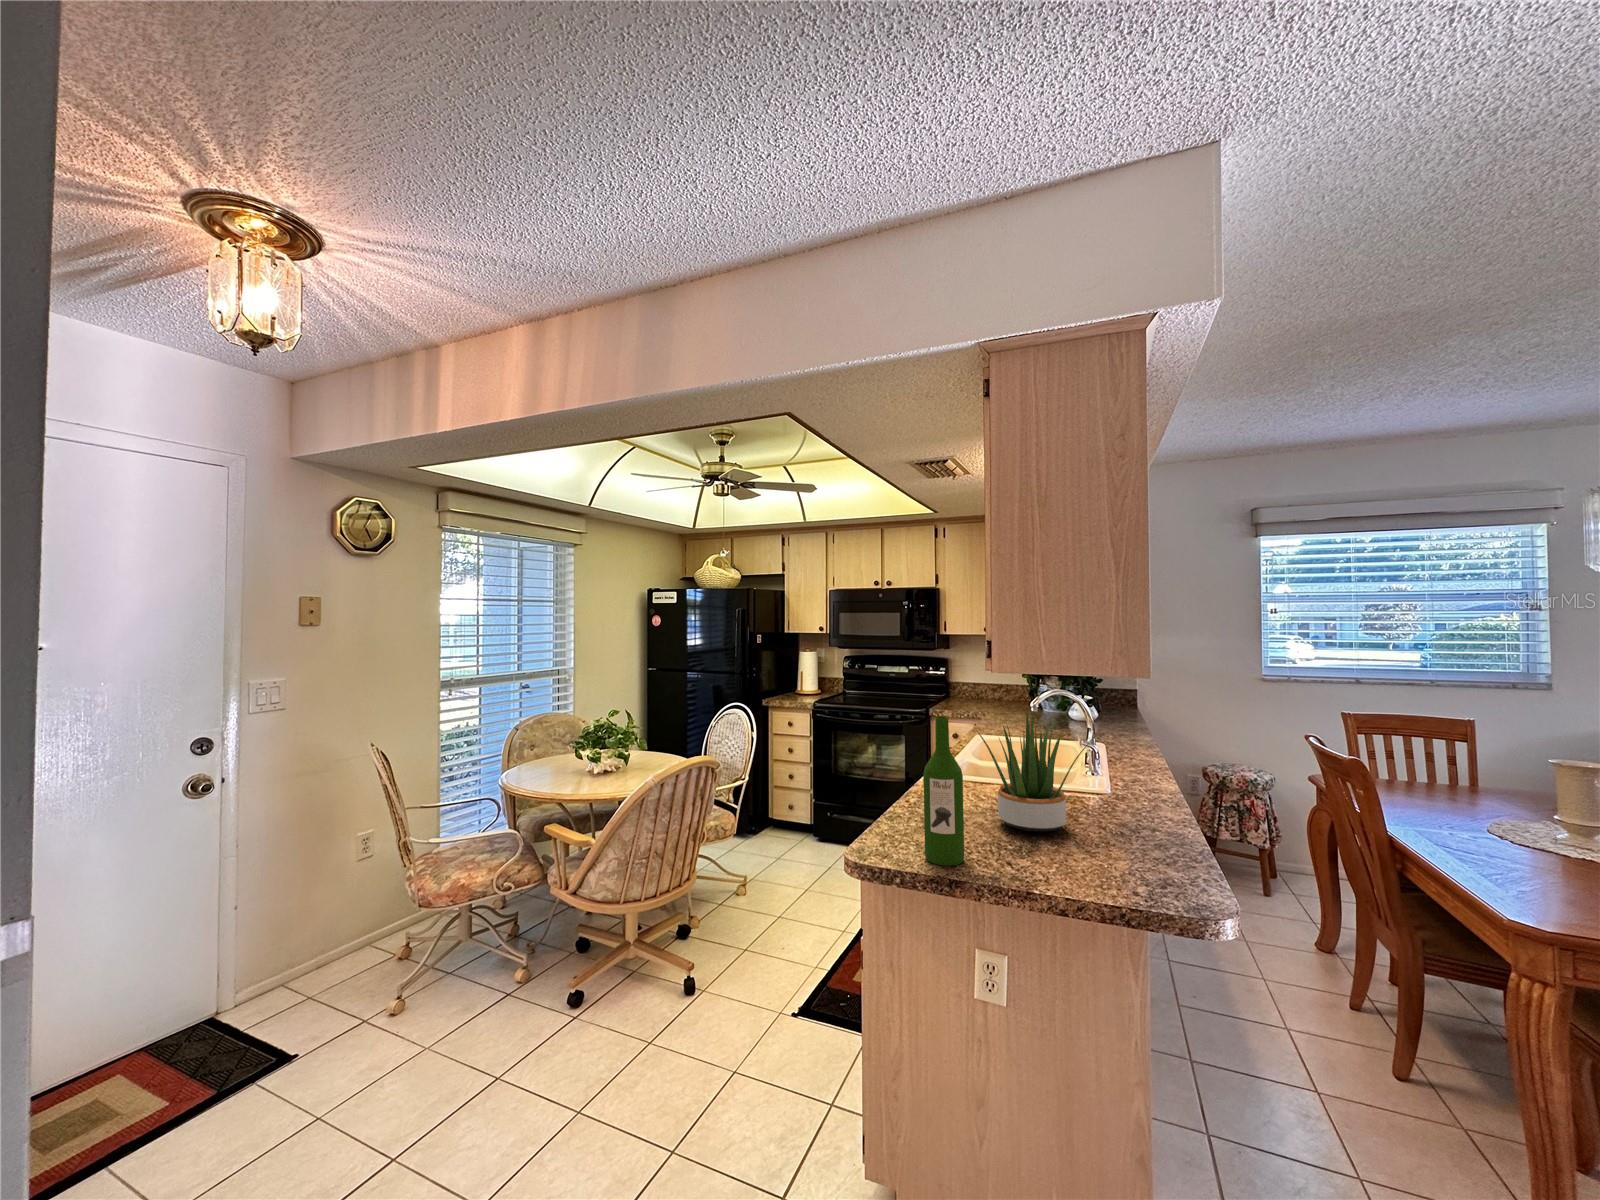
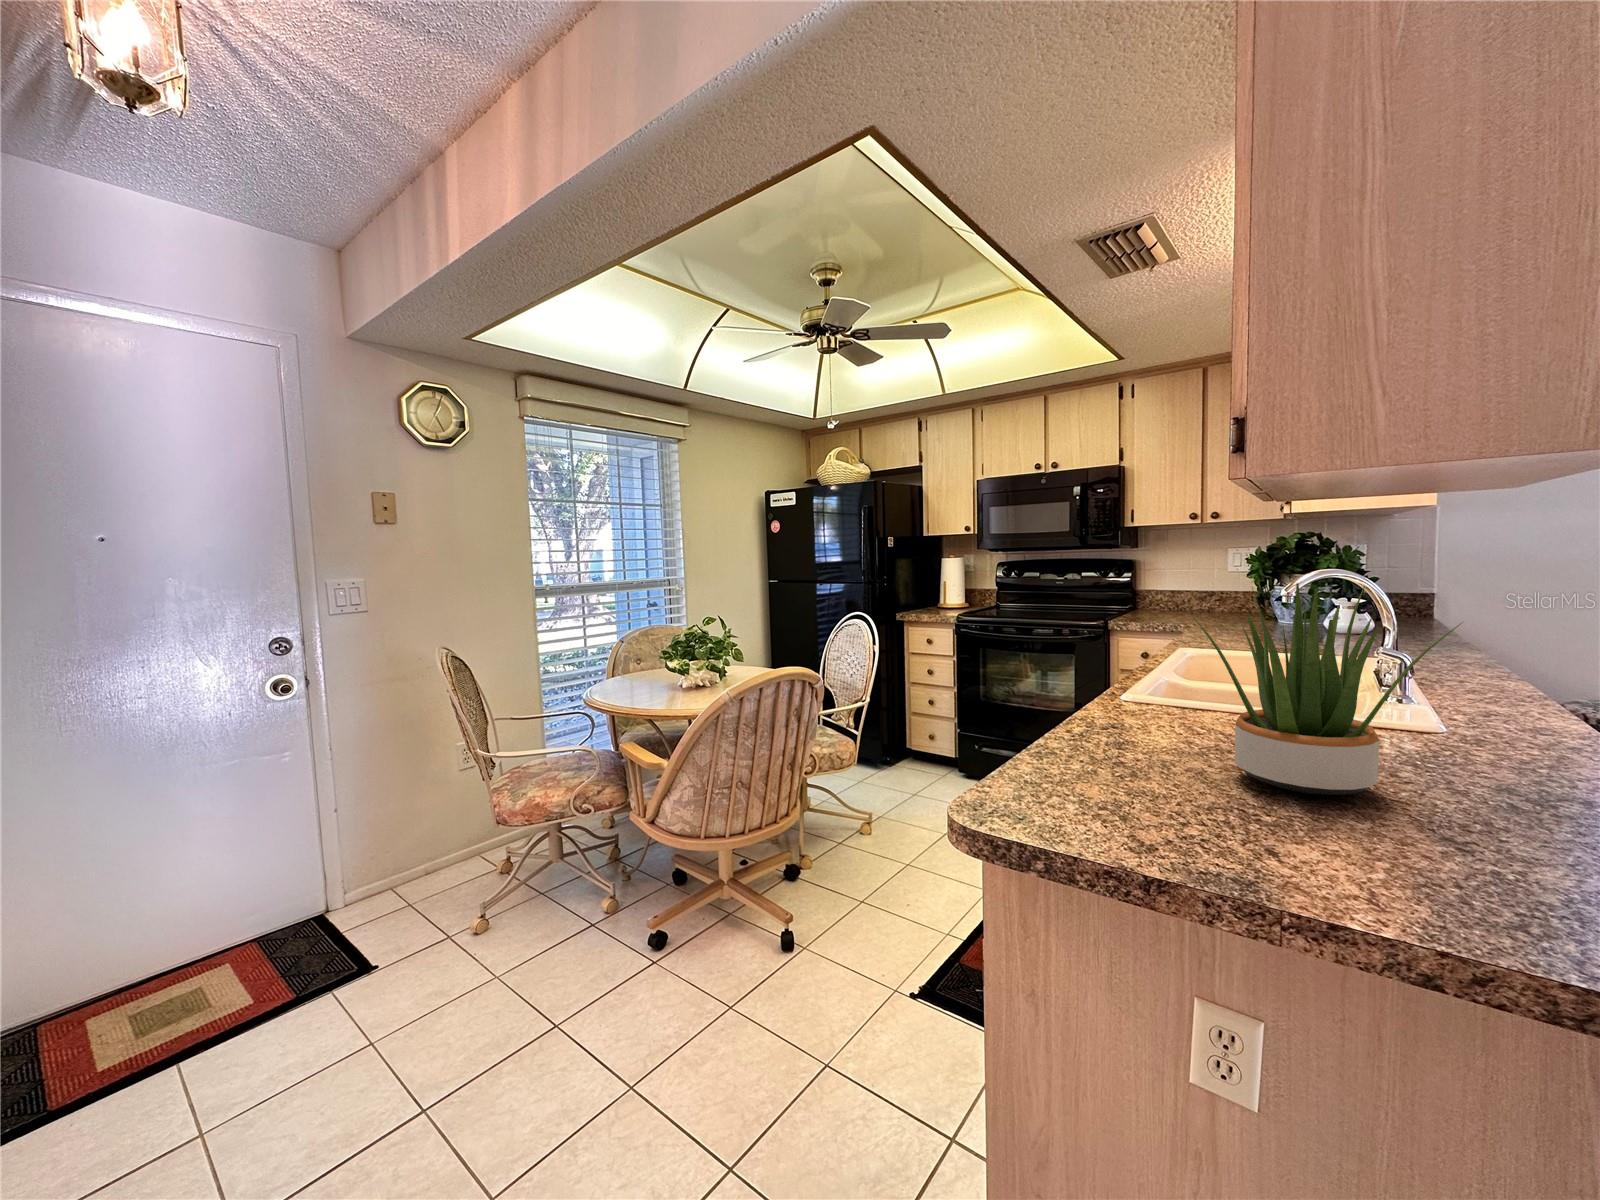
wine bottle: present [923,716,964,866] -> none [1096,581,1174,846]

